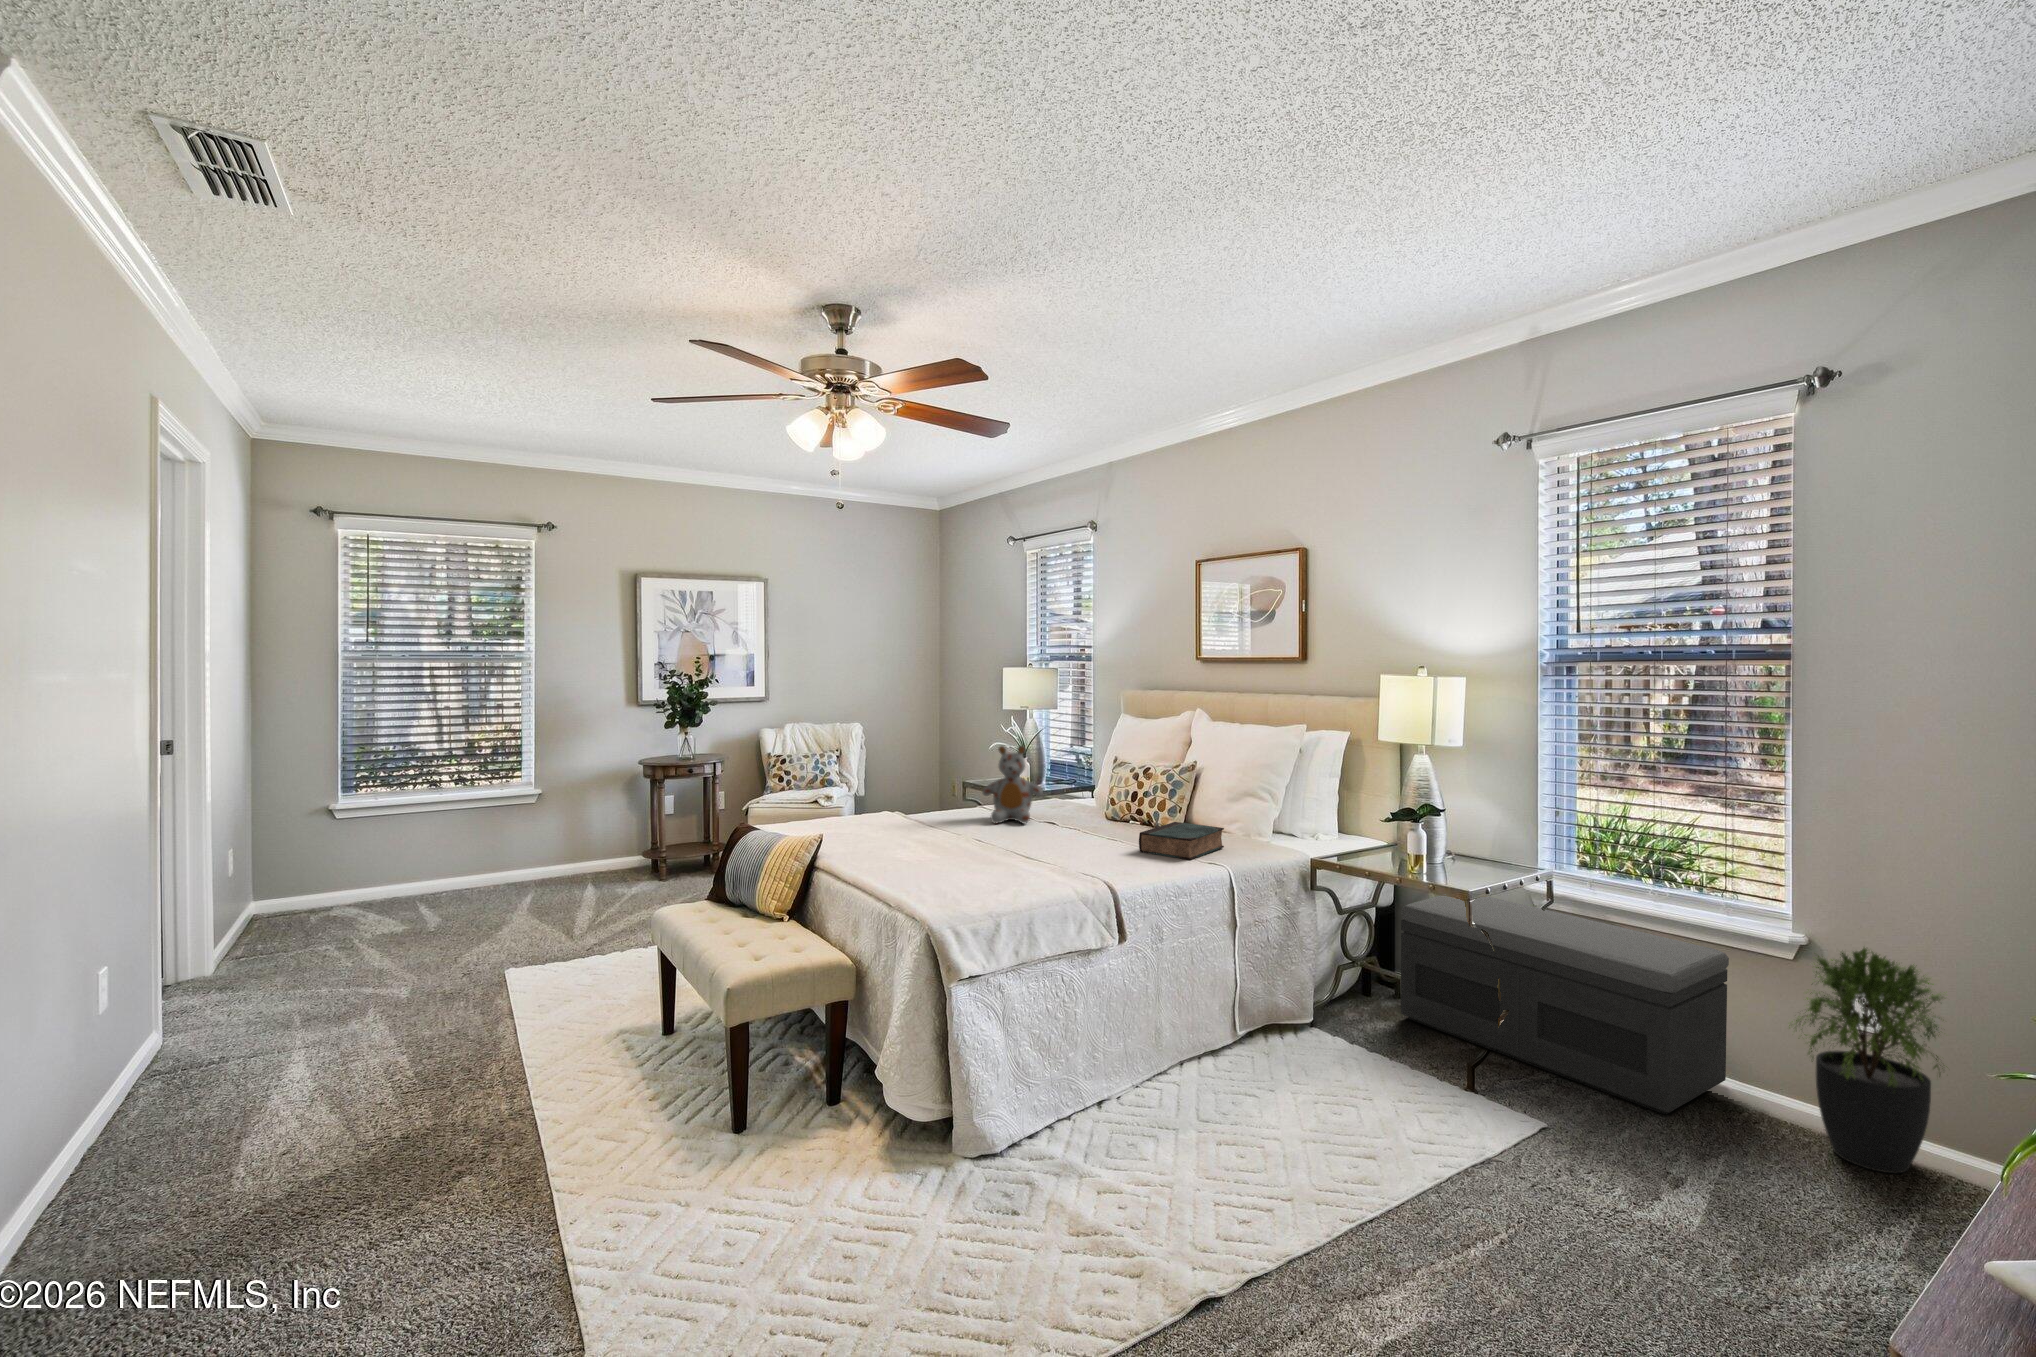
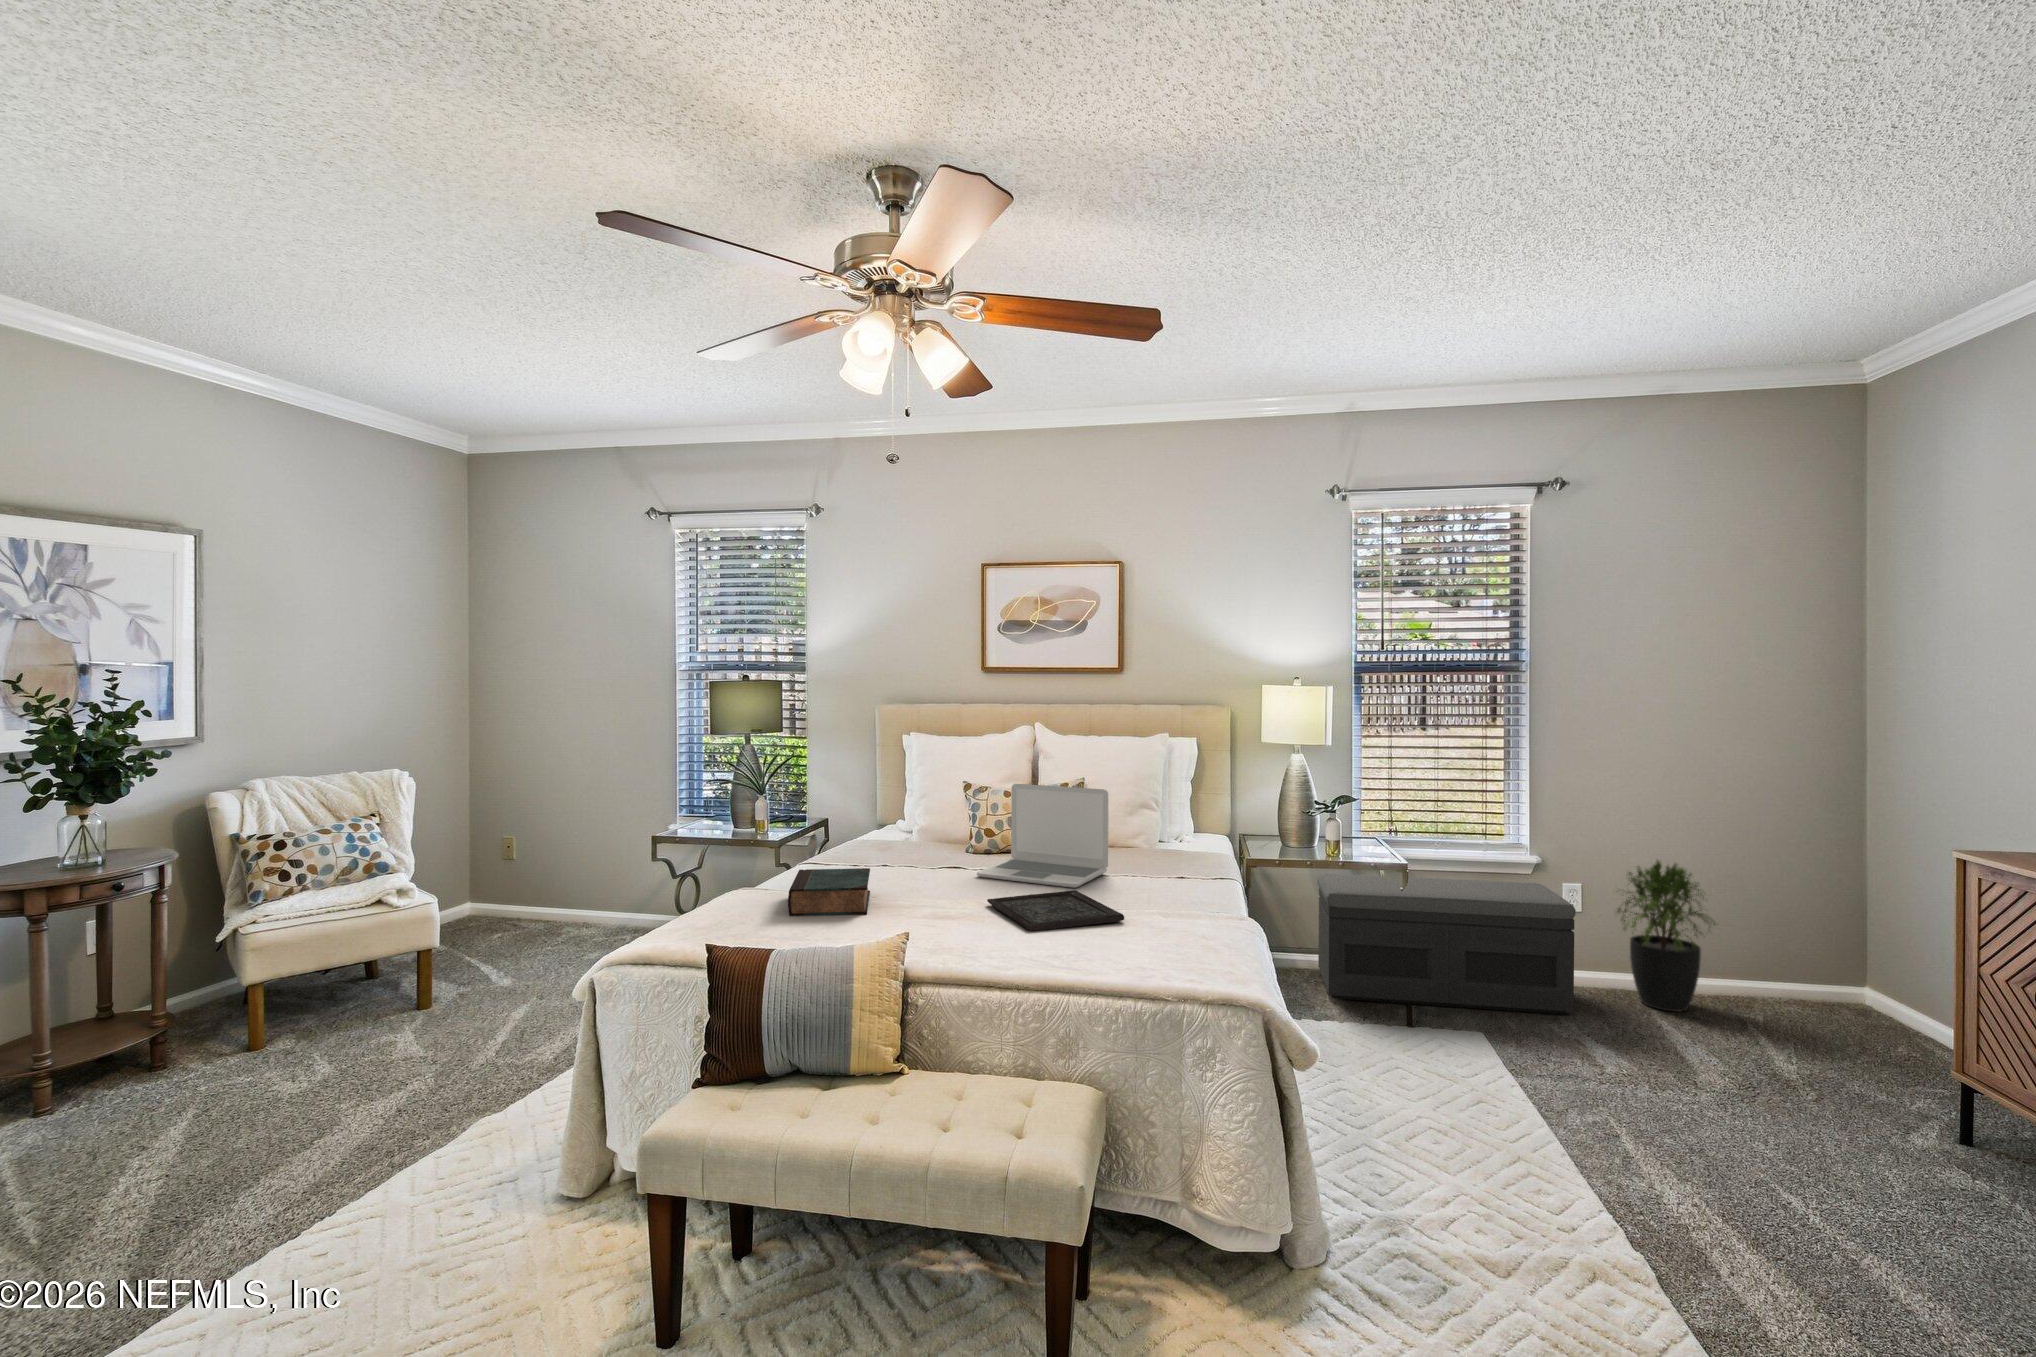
stuffed bear: present [982,746,1043,824] -> none [873,776,952,880]
laptop: none [1039,759,1136,846] -> present [977,784,1108,888]
book: present [1139,822,1224,860] -> present [788,868,870,916]
tray: none [937,840,1045,867] -> present [987,890,1124,931]

